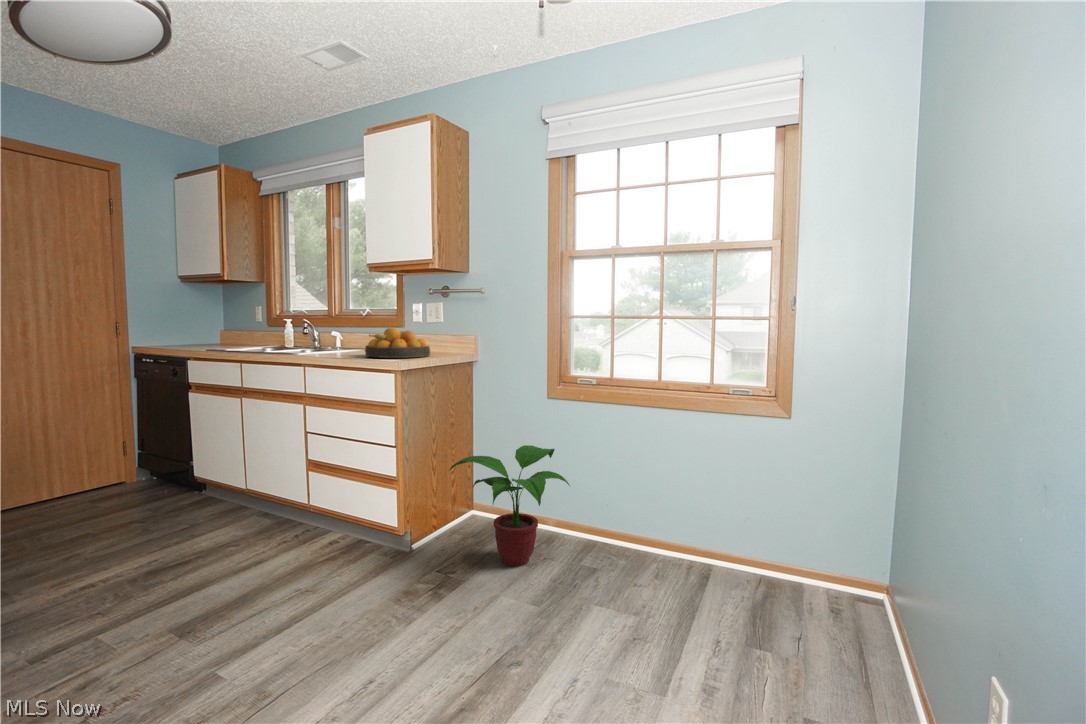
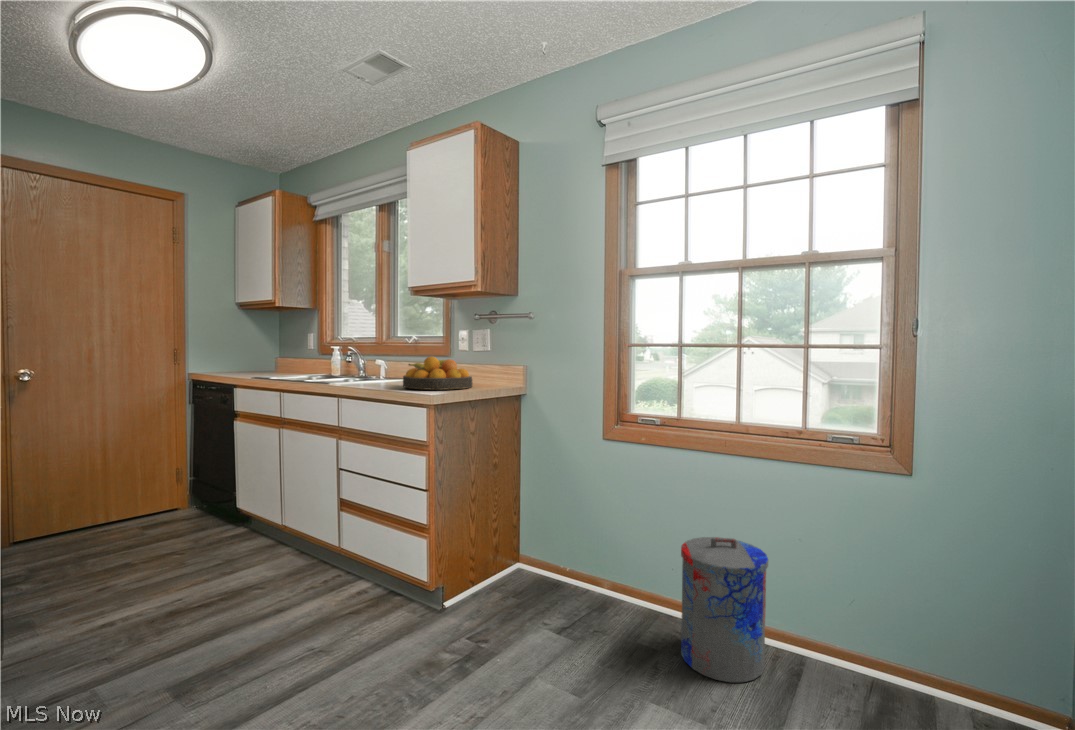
potted plant: present [450,445,570,566] -> none [485,494,626,640]
trash can: none [616,473,684,585] -> present [681,537,768,682]

